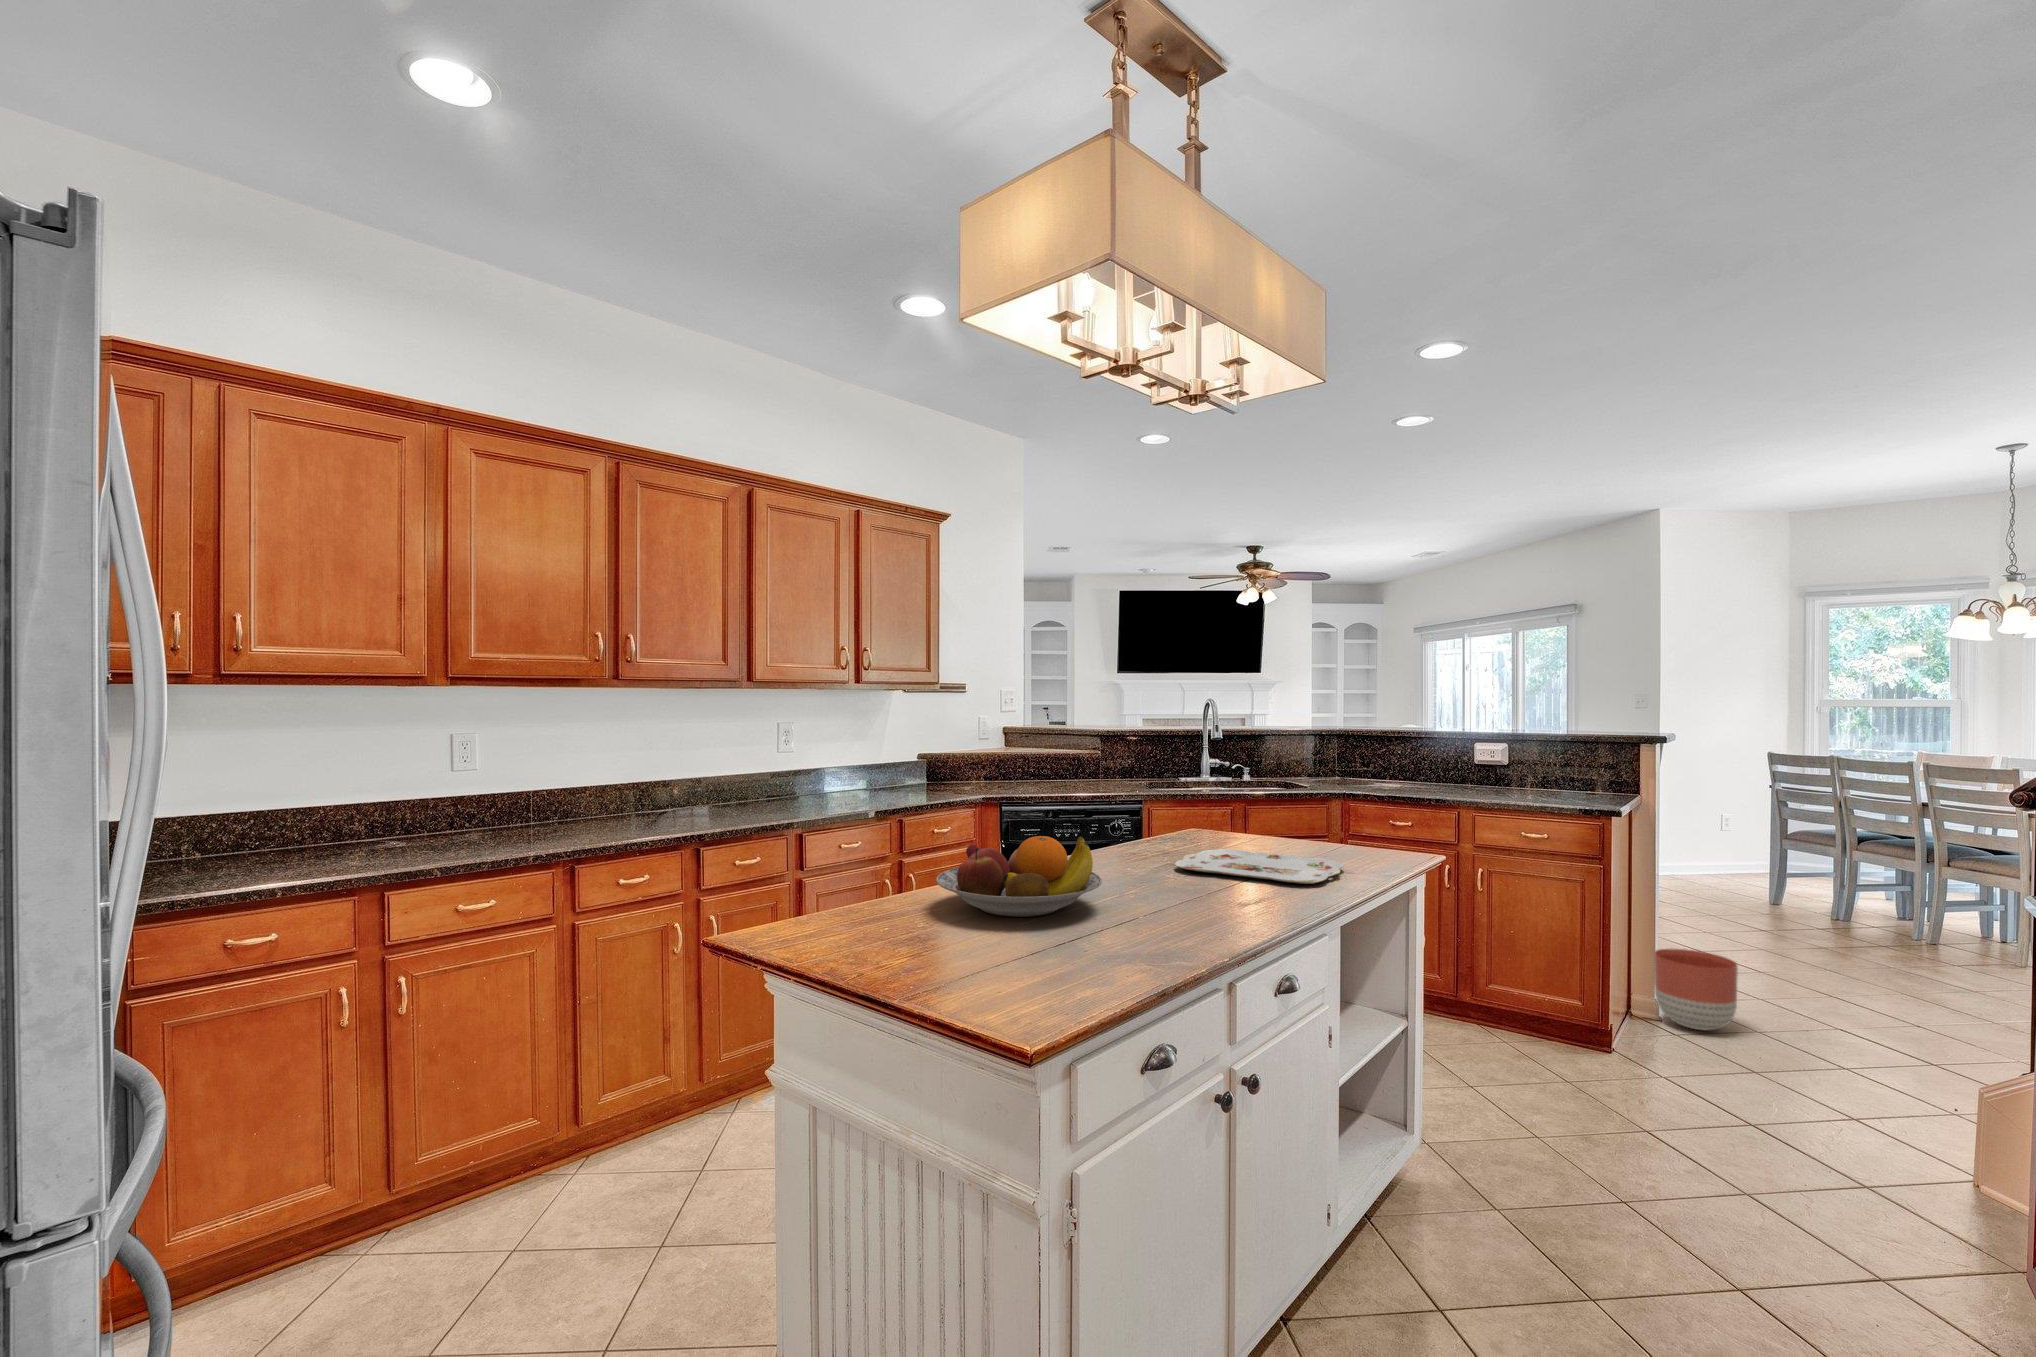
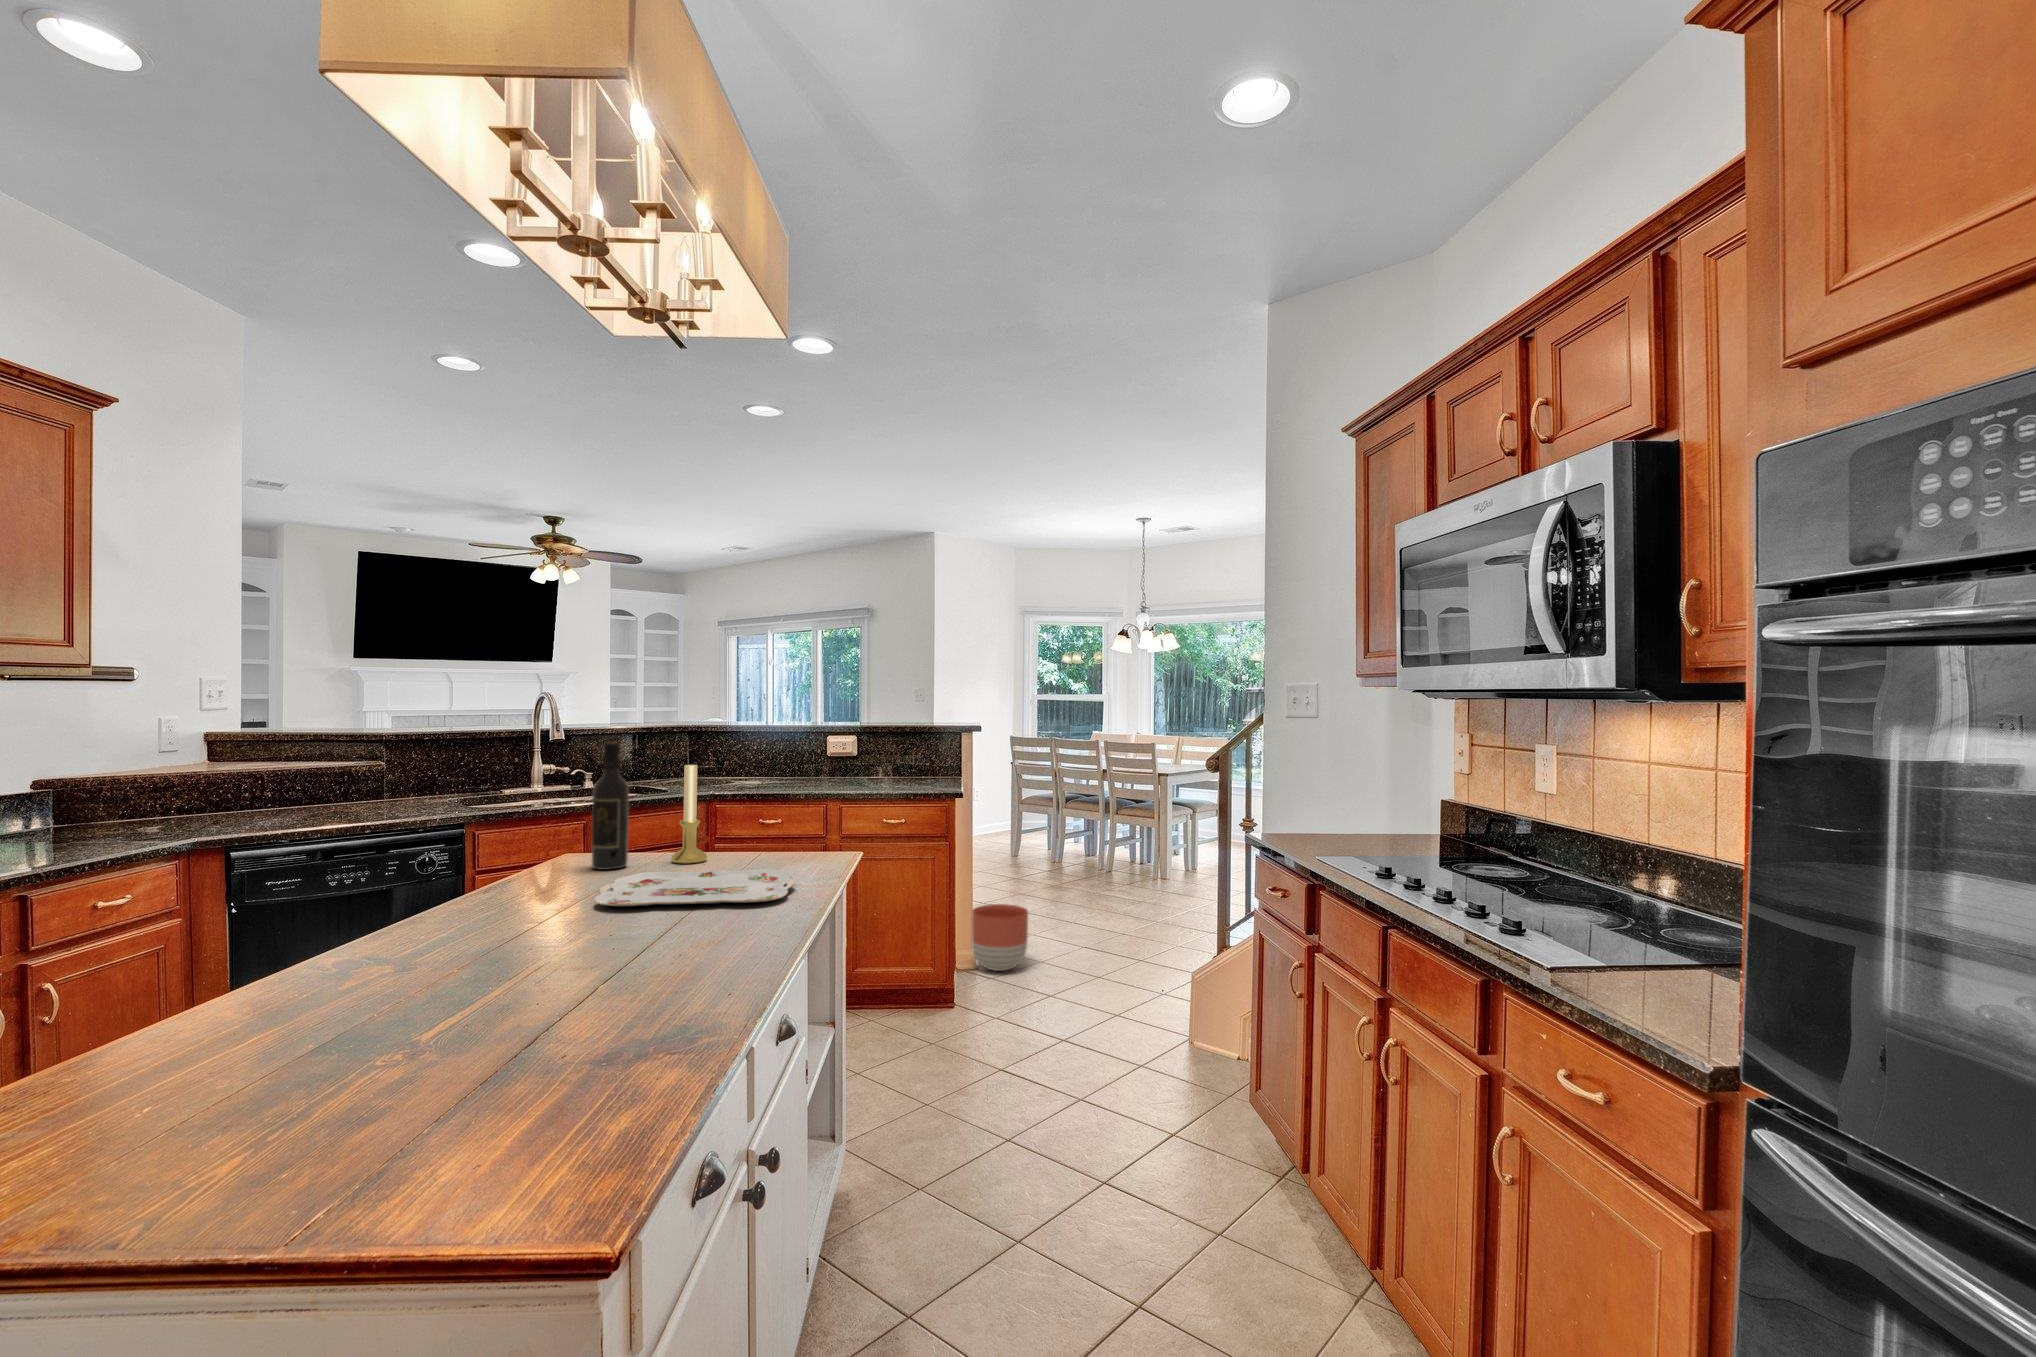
wine bottle: none [1195,742,1223,844] -> present [592,743,629,870]
candle holder: none [1258,760,1288,848] -> present [671,764,707,864]
fruit bowl: present [936,836,1102,917] -> none [229,885,541,1029]

